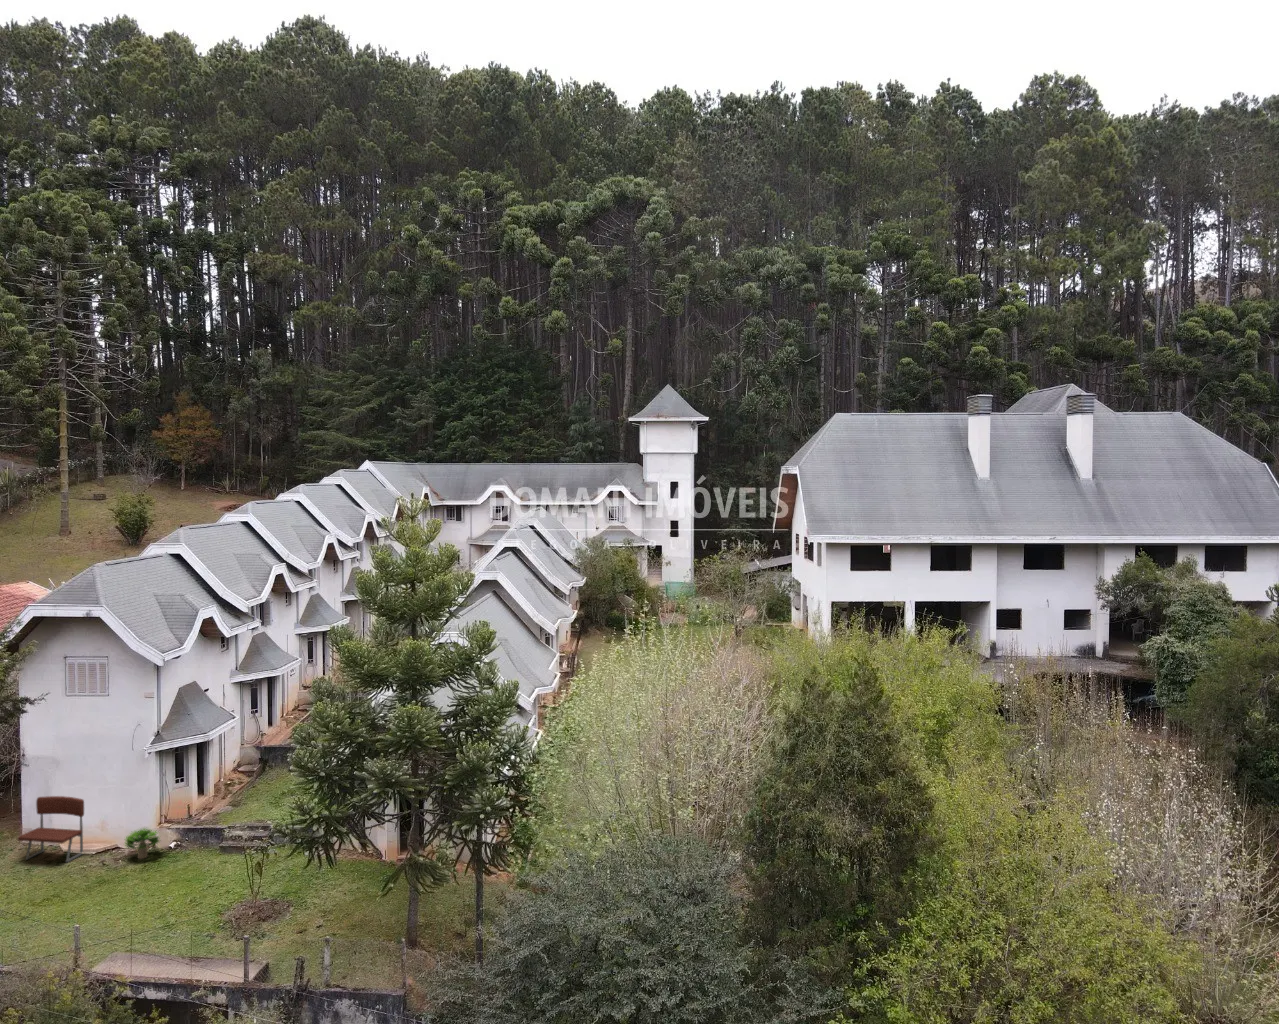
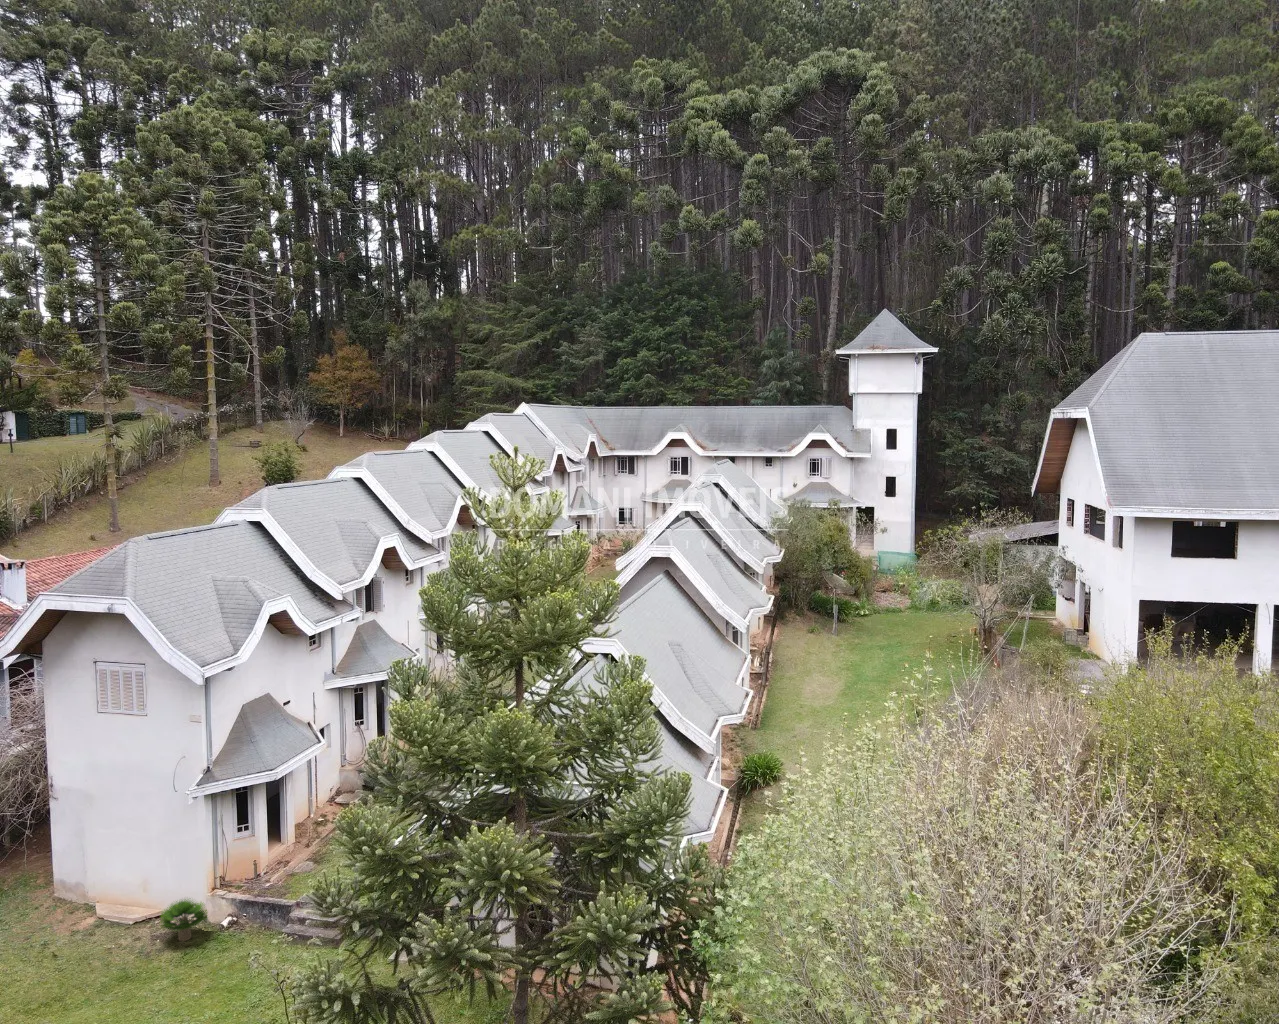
bench: present [18,796,84,862] -> none [35,845,118,938]

